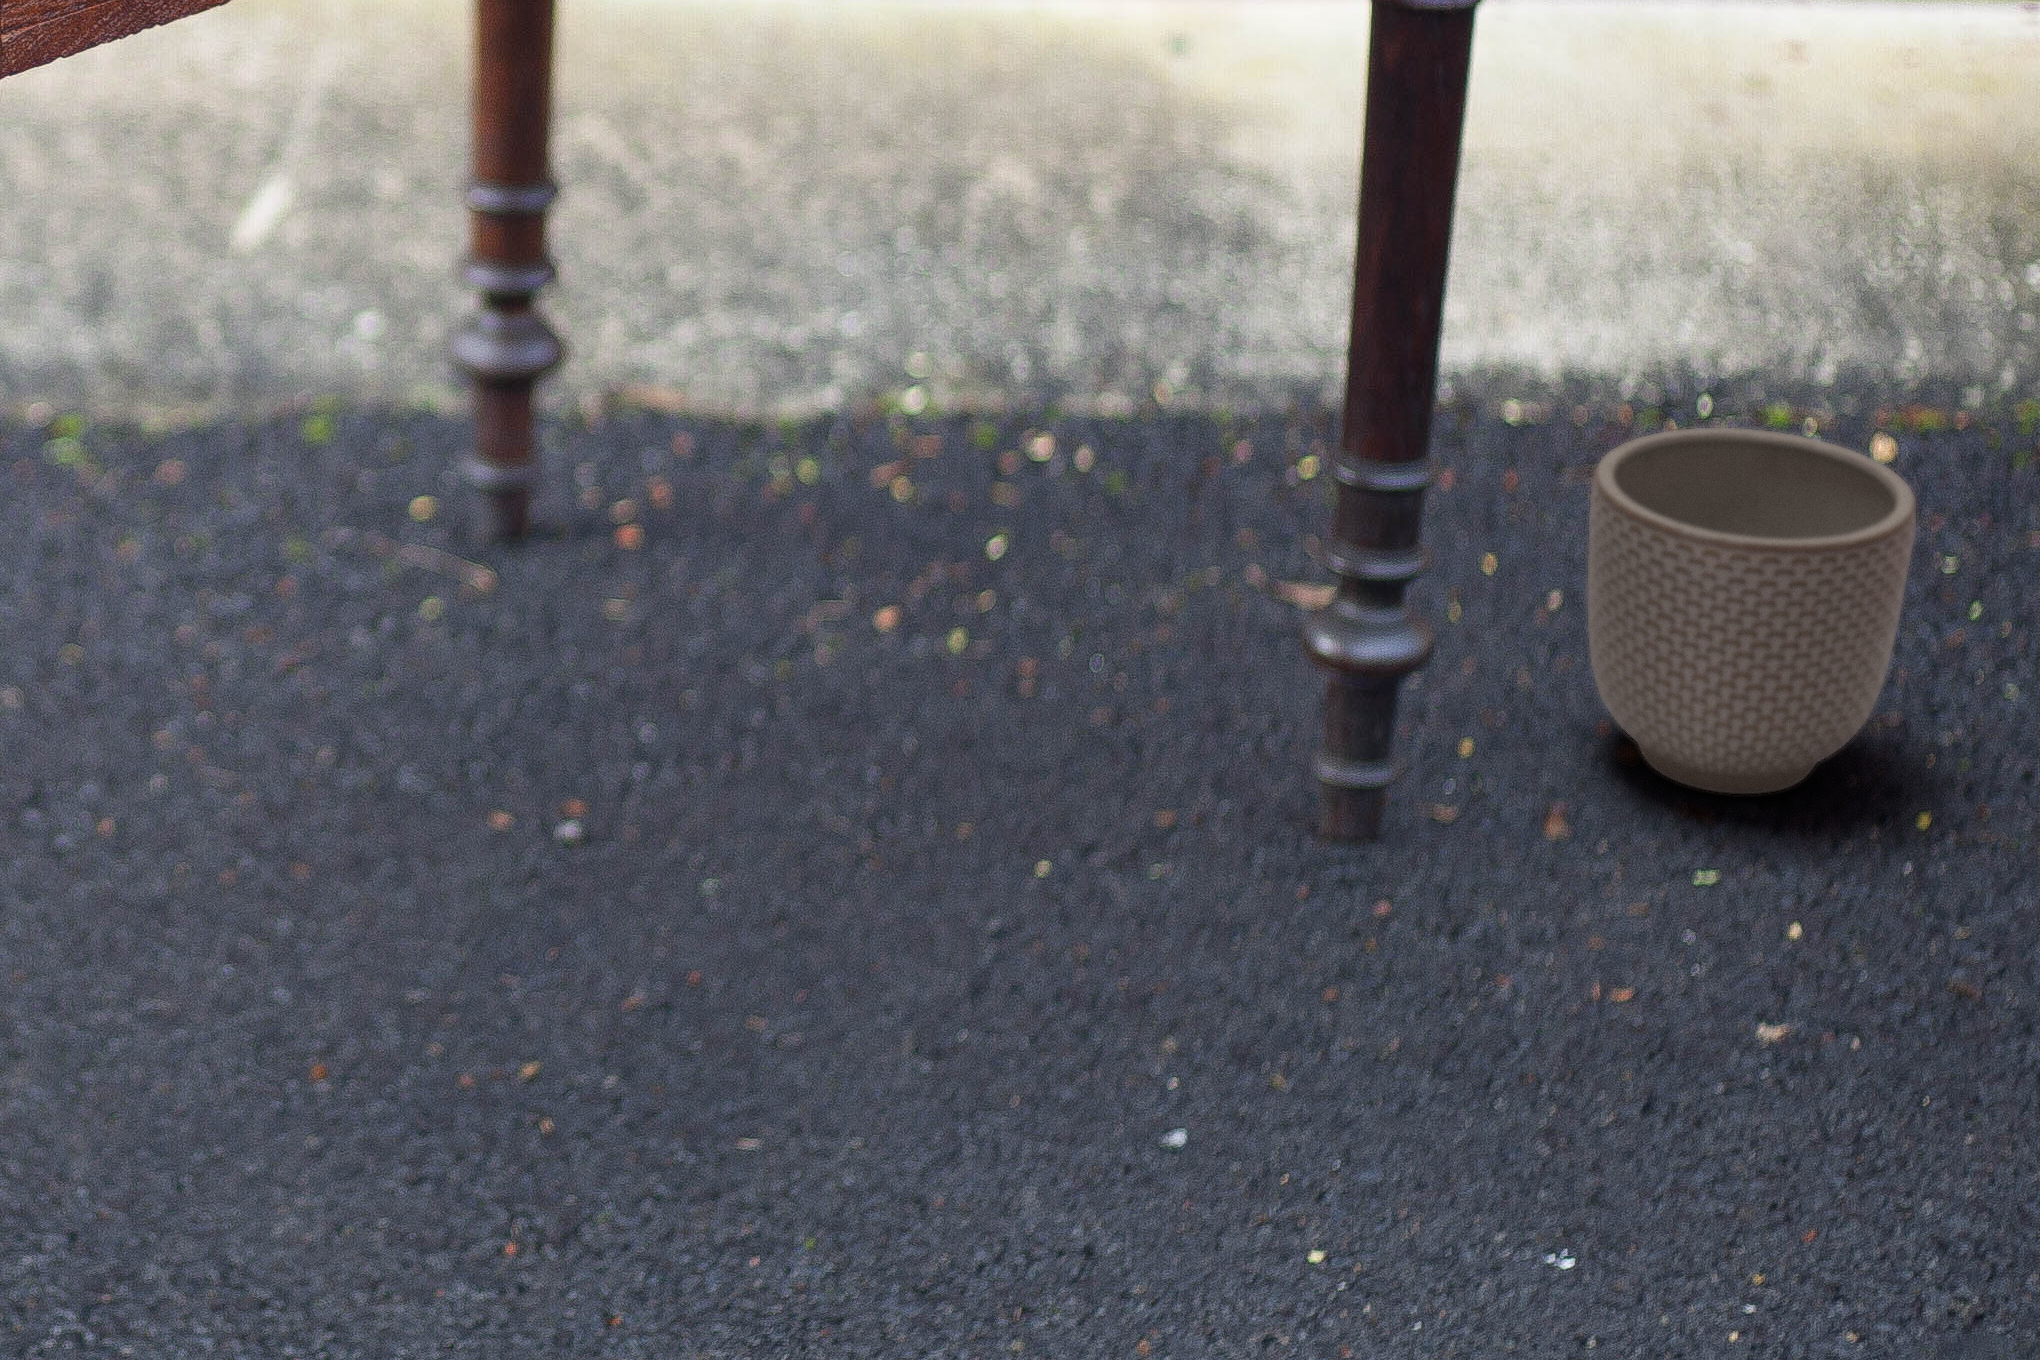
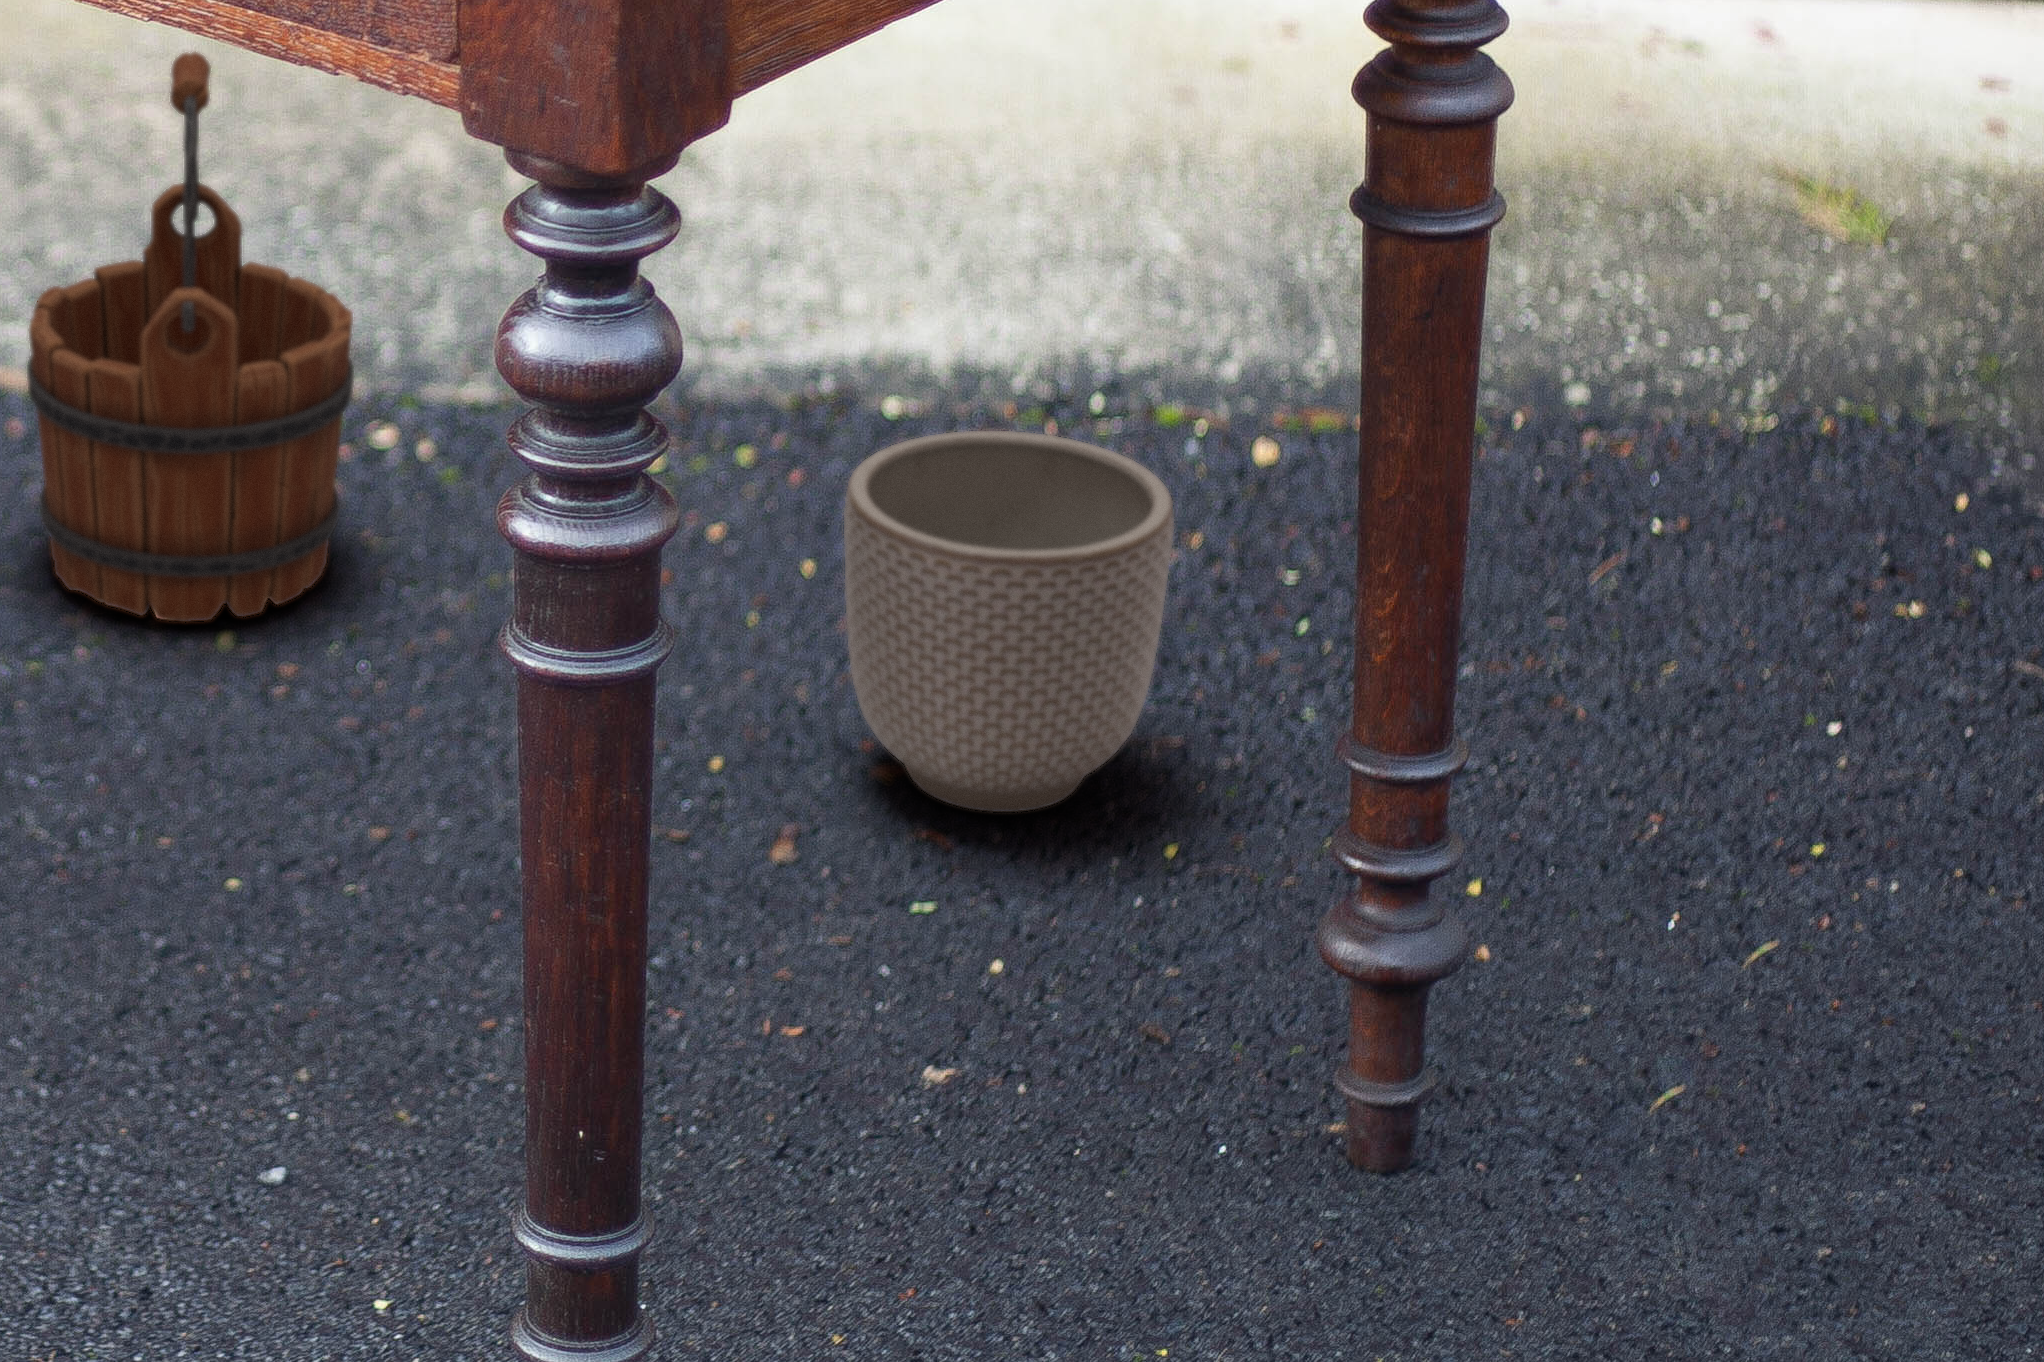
wooden bucket: none [734,75,1055,629] -> present [27,52,354,622]

